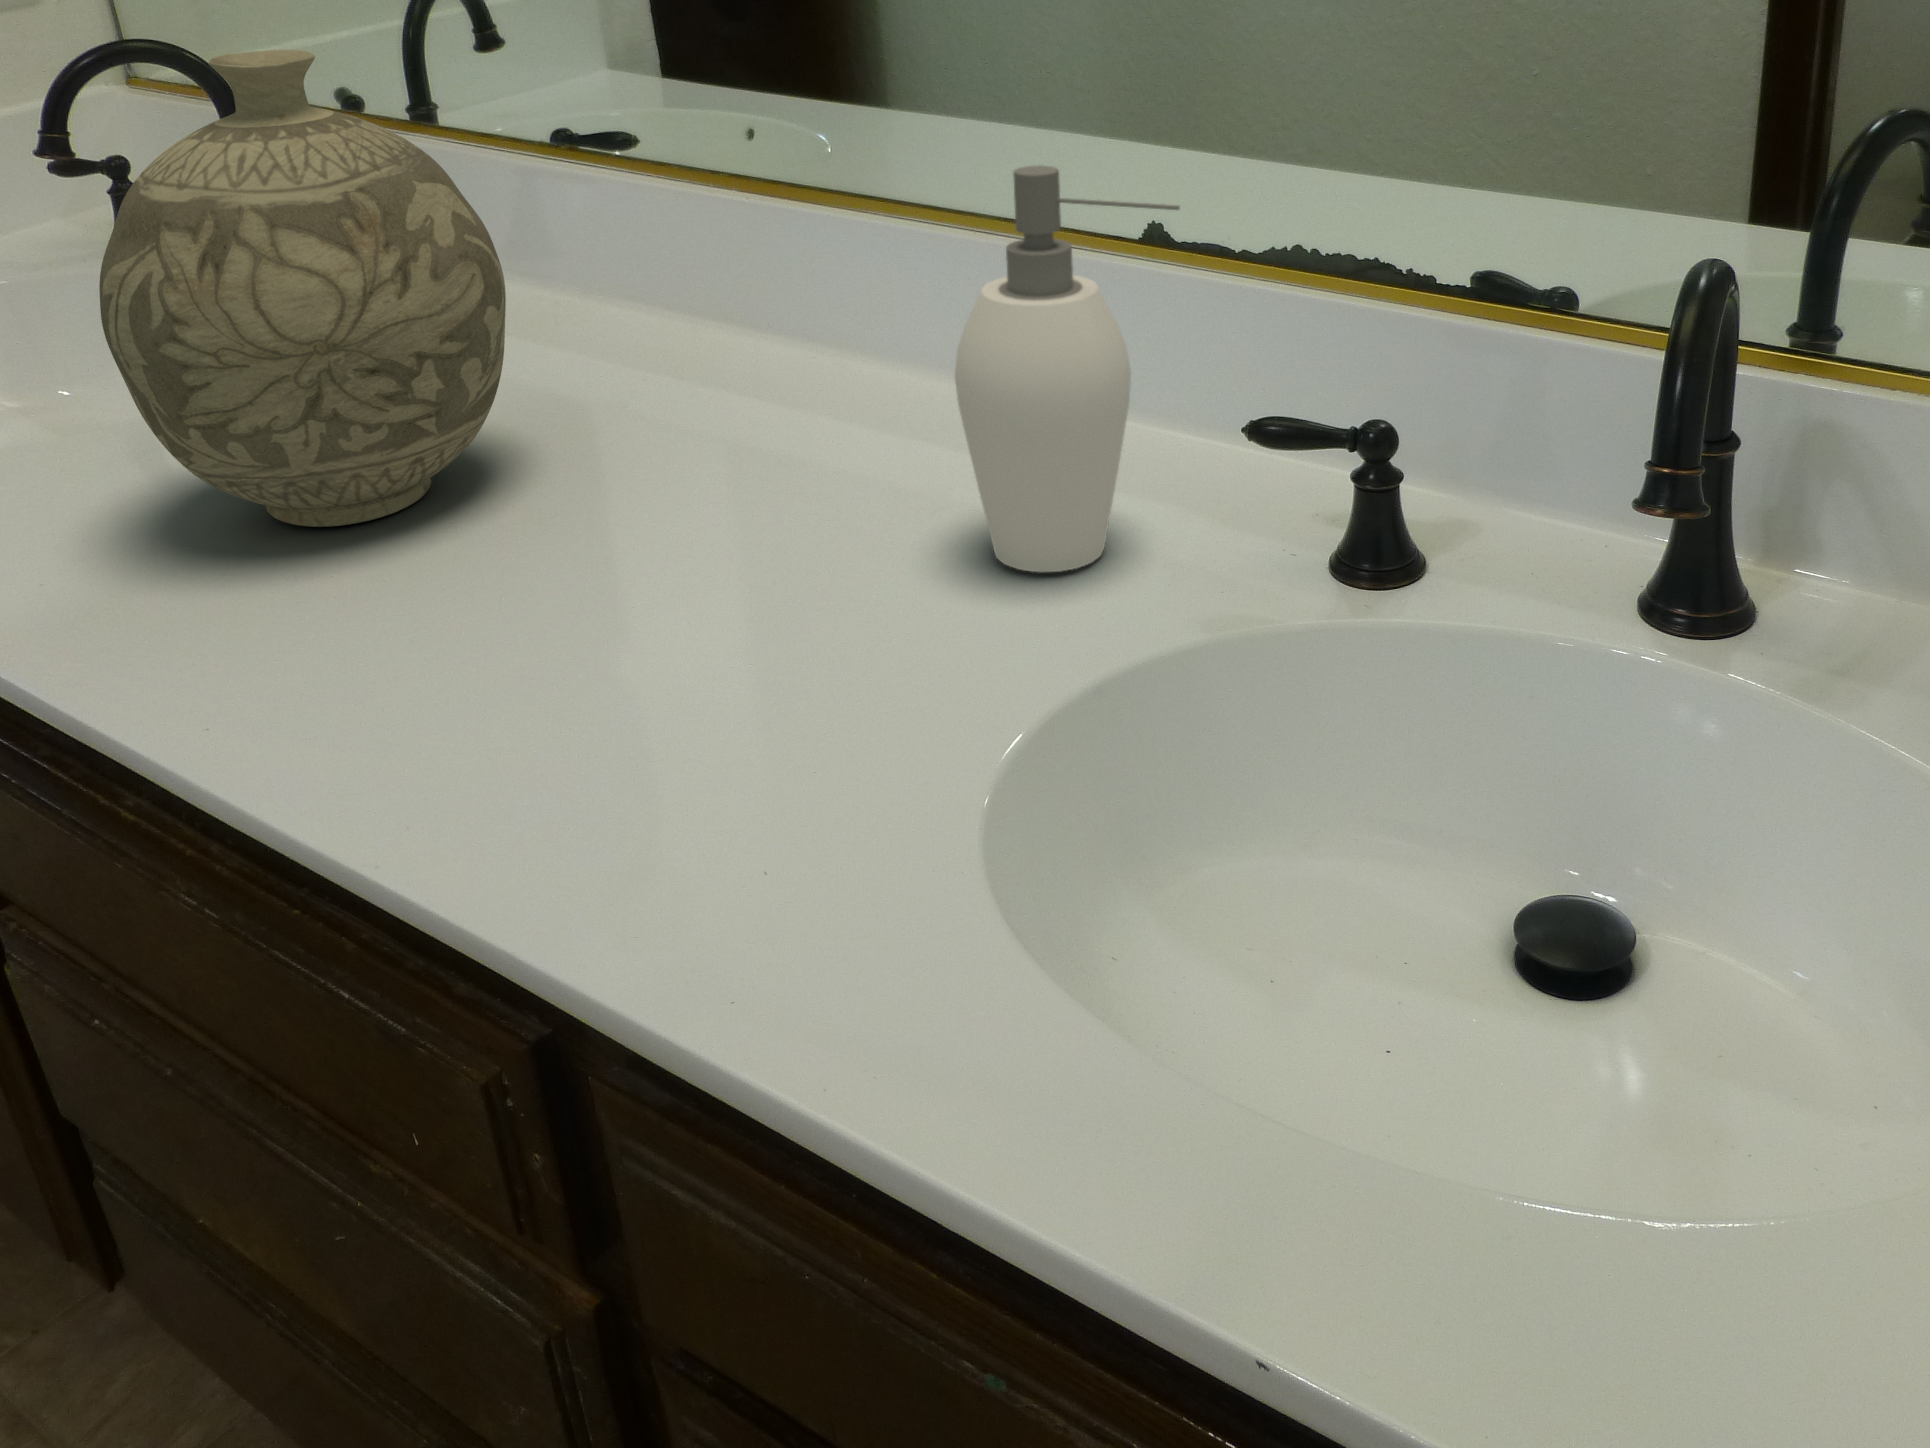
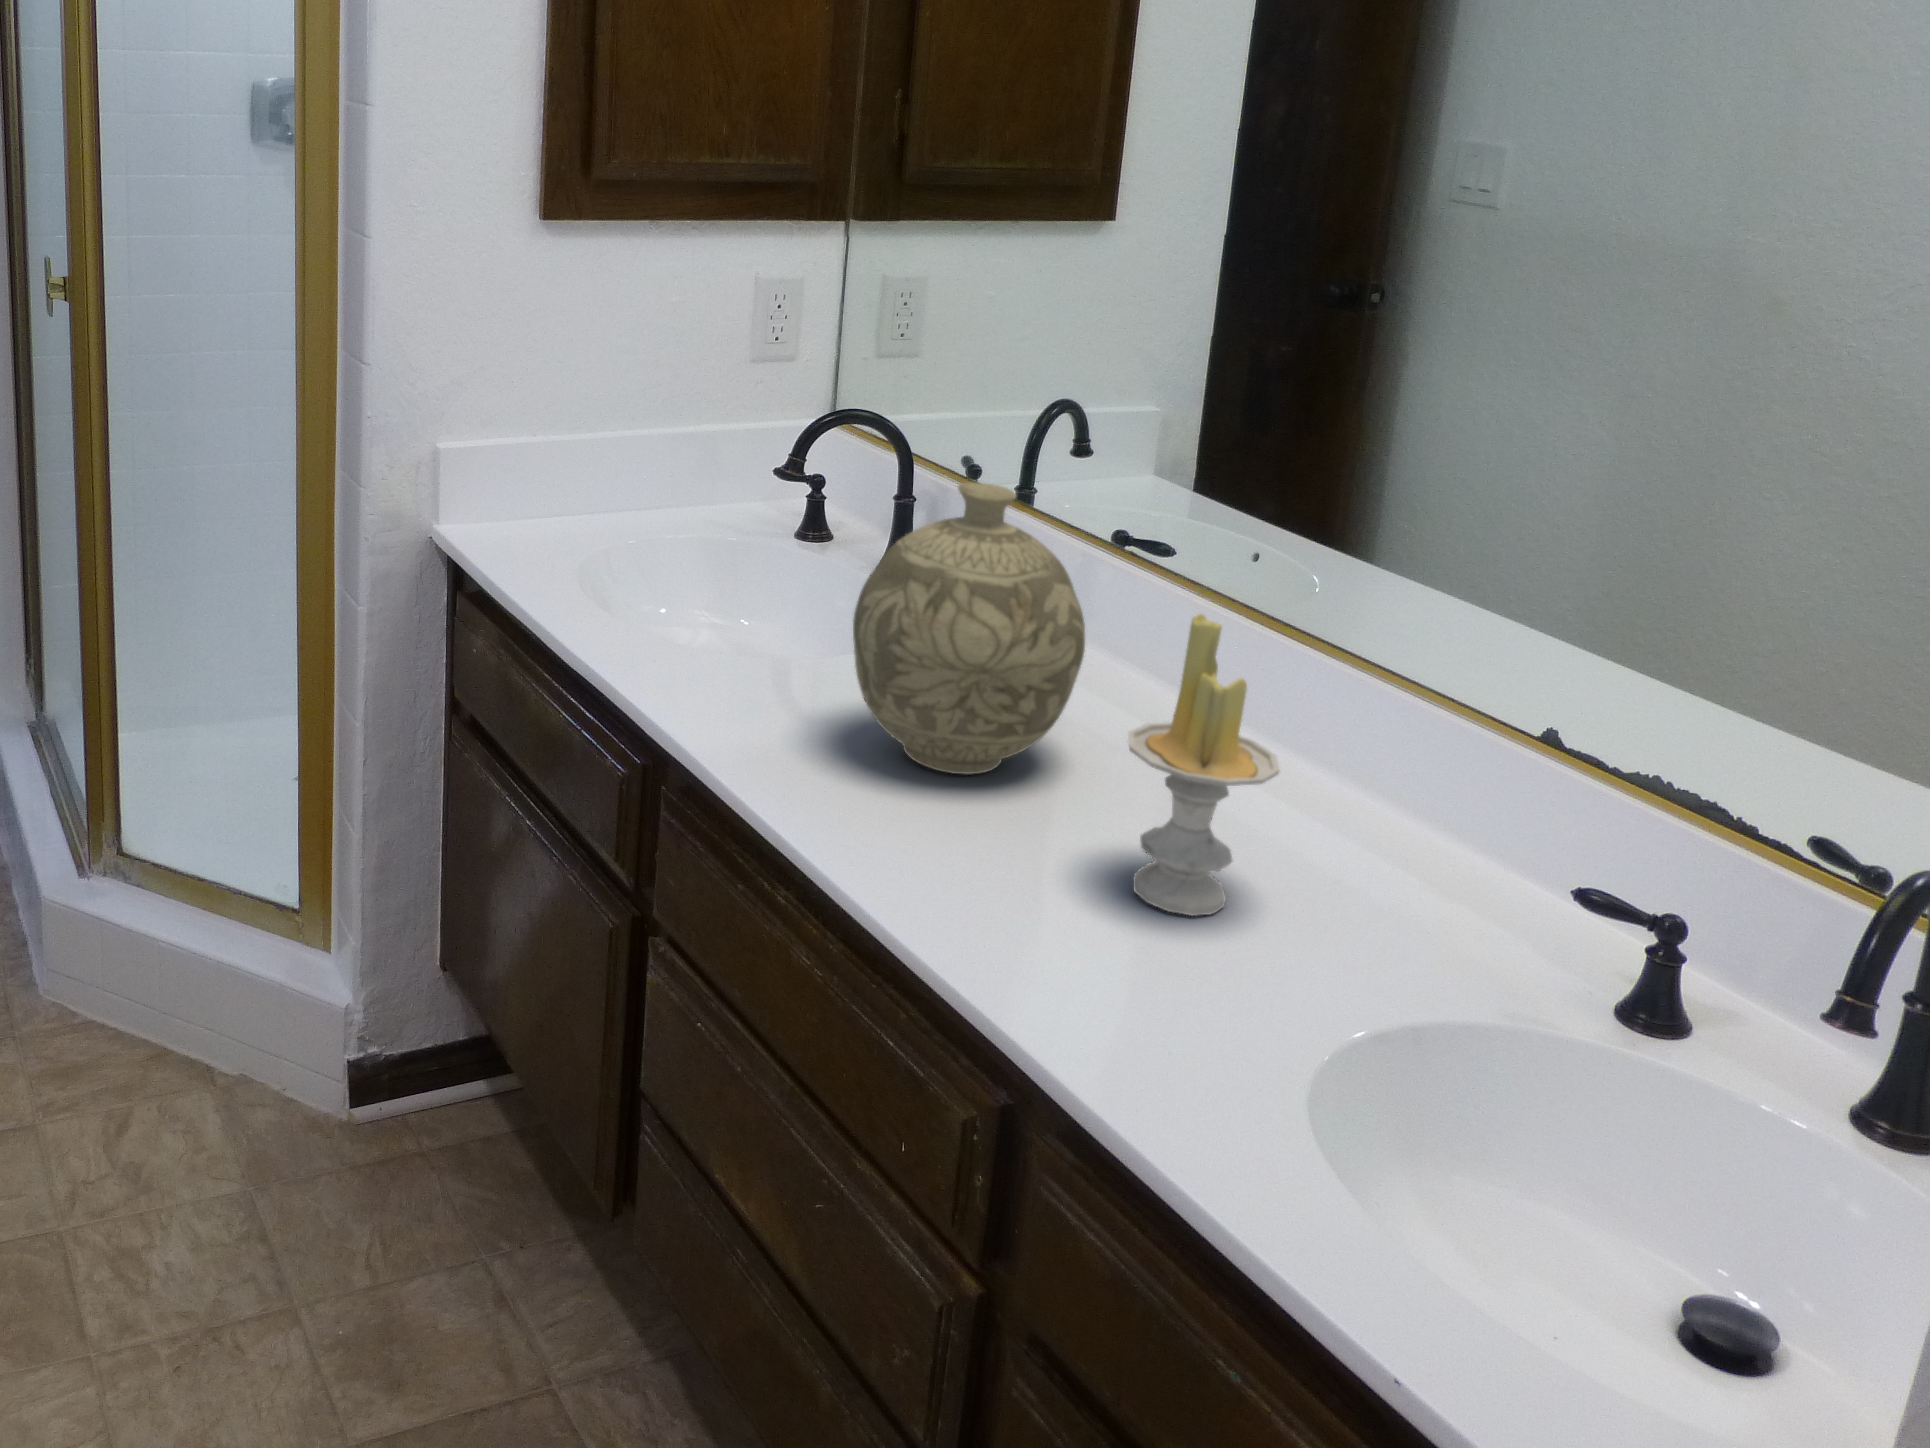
candle: none [569,150,813,634] -> present [1128,614,1280,916]
soap dispenser: present [955,165,1180,572] -> none [1369,682,1555,949]

